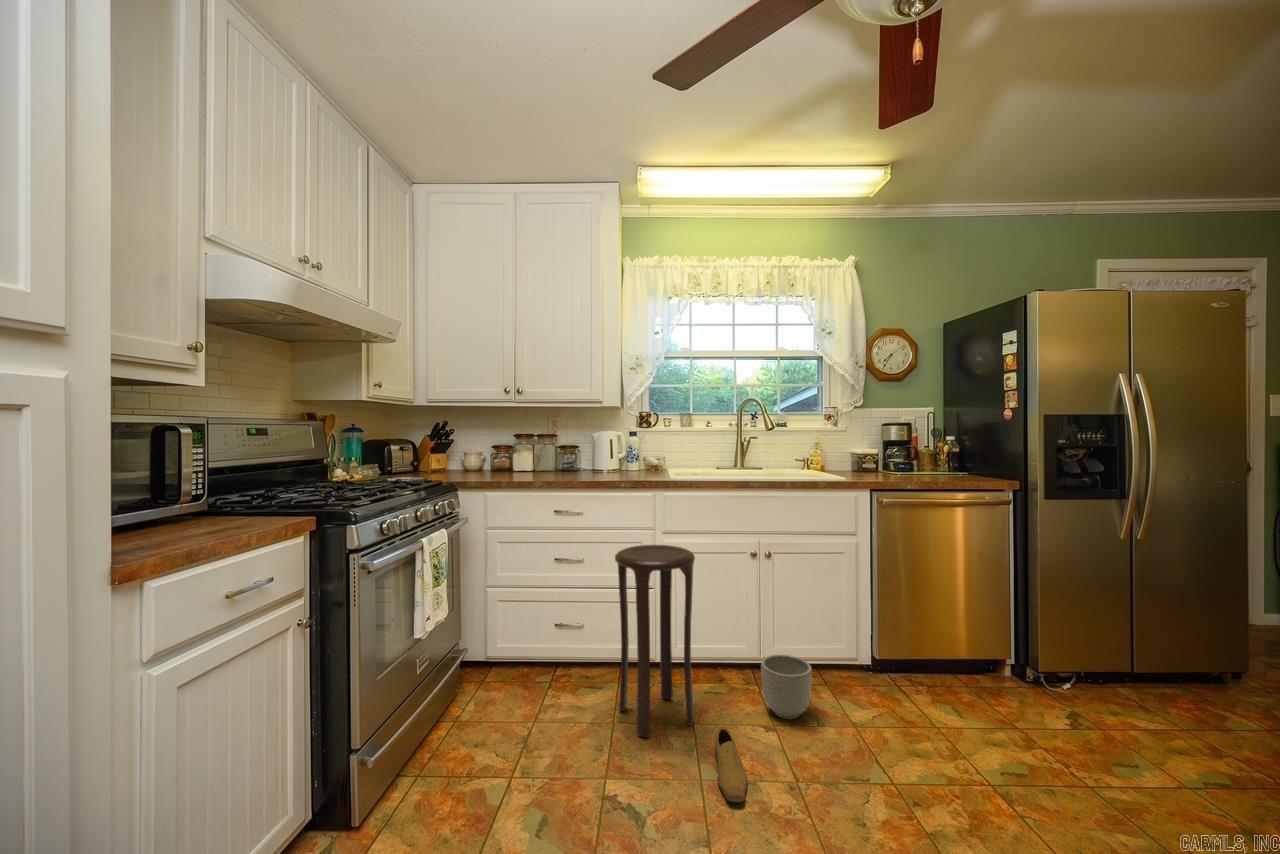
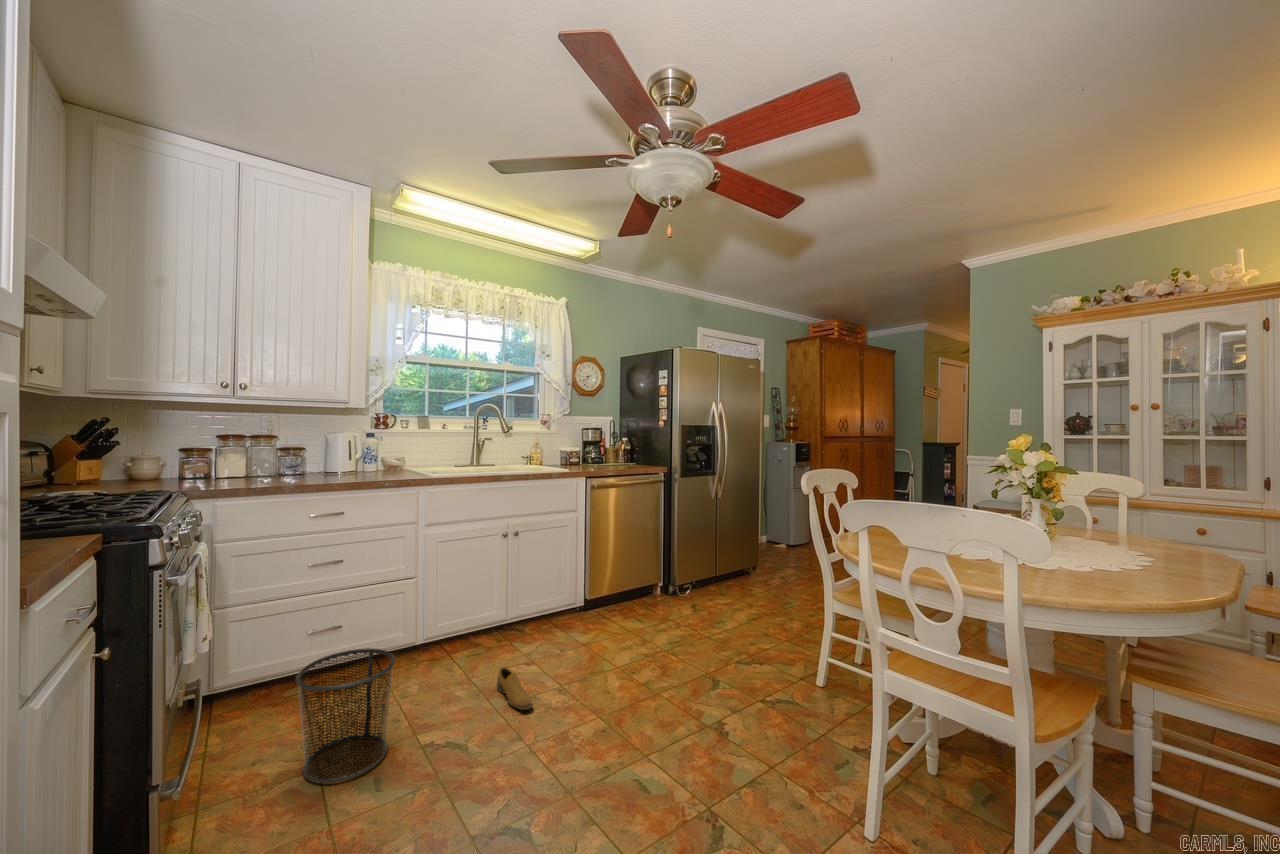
stool: present [615,545,695,737] -> none [397,533,472,698]
planter: present [761,654,812,719] -> none [518,607,556,654]
trash can: none [486,661,581,809] -> present [296,648,396,783]

